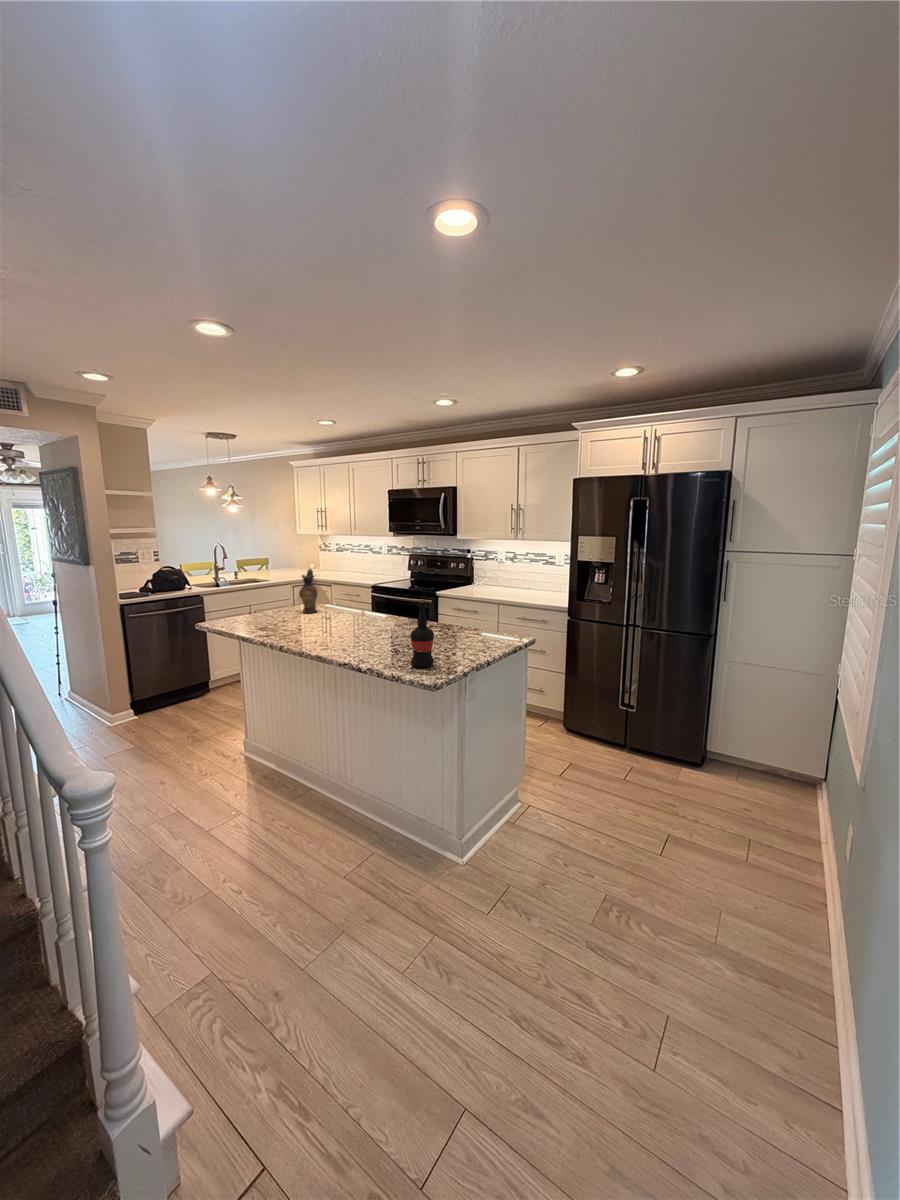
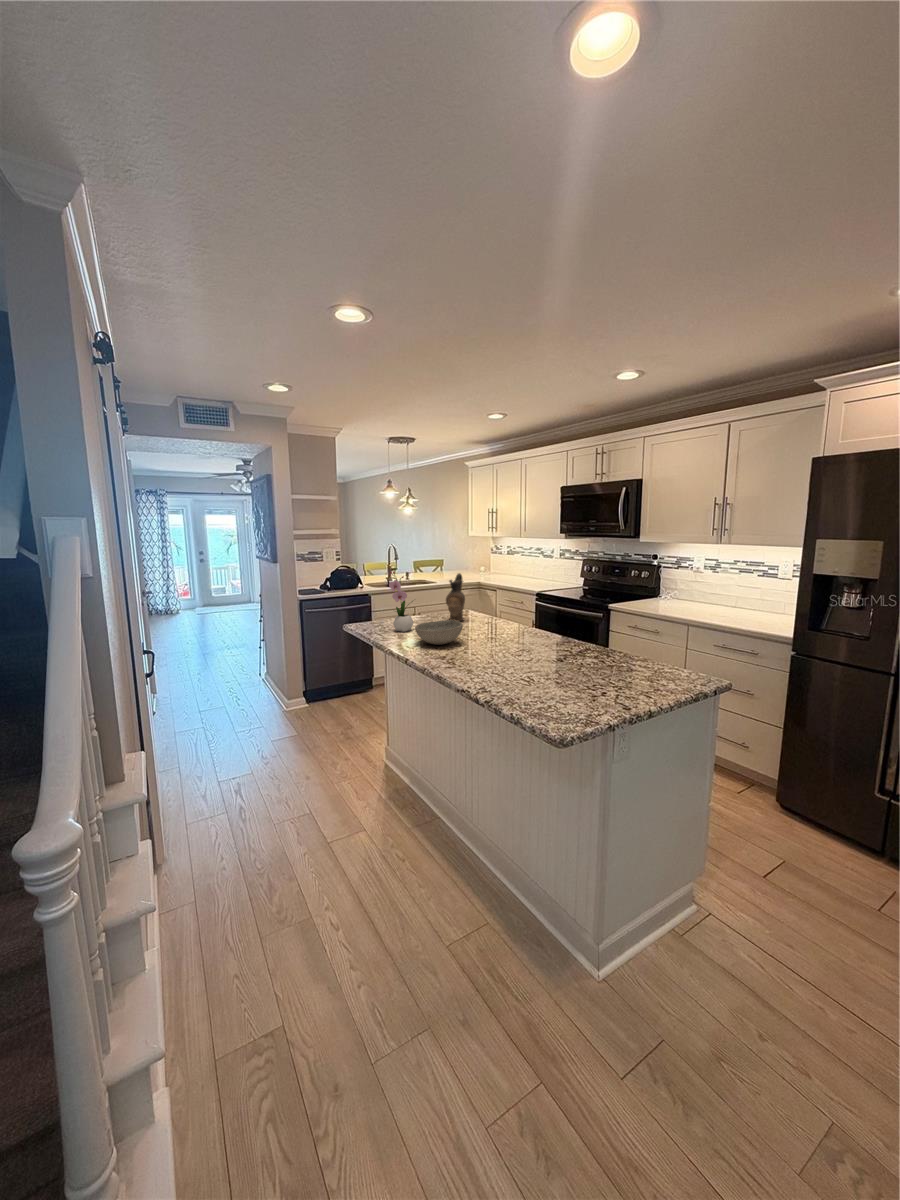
flower arrangement: none [248,568,274,624] -> present [389,572,414,632]
wine bottle: present [411,599,434,667] -> none [540,620,572,709]
bowl: none [281,610,326,632] -> present [415,620,463,645]

